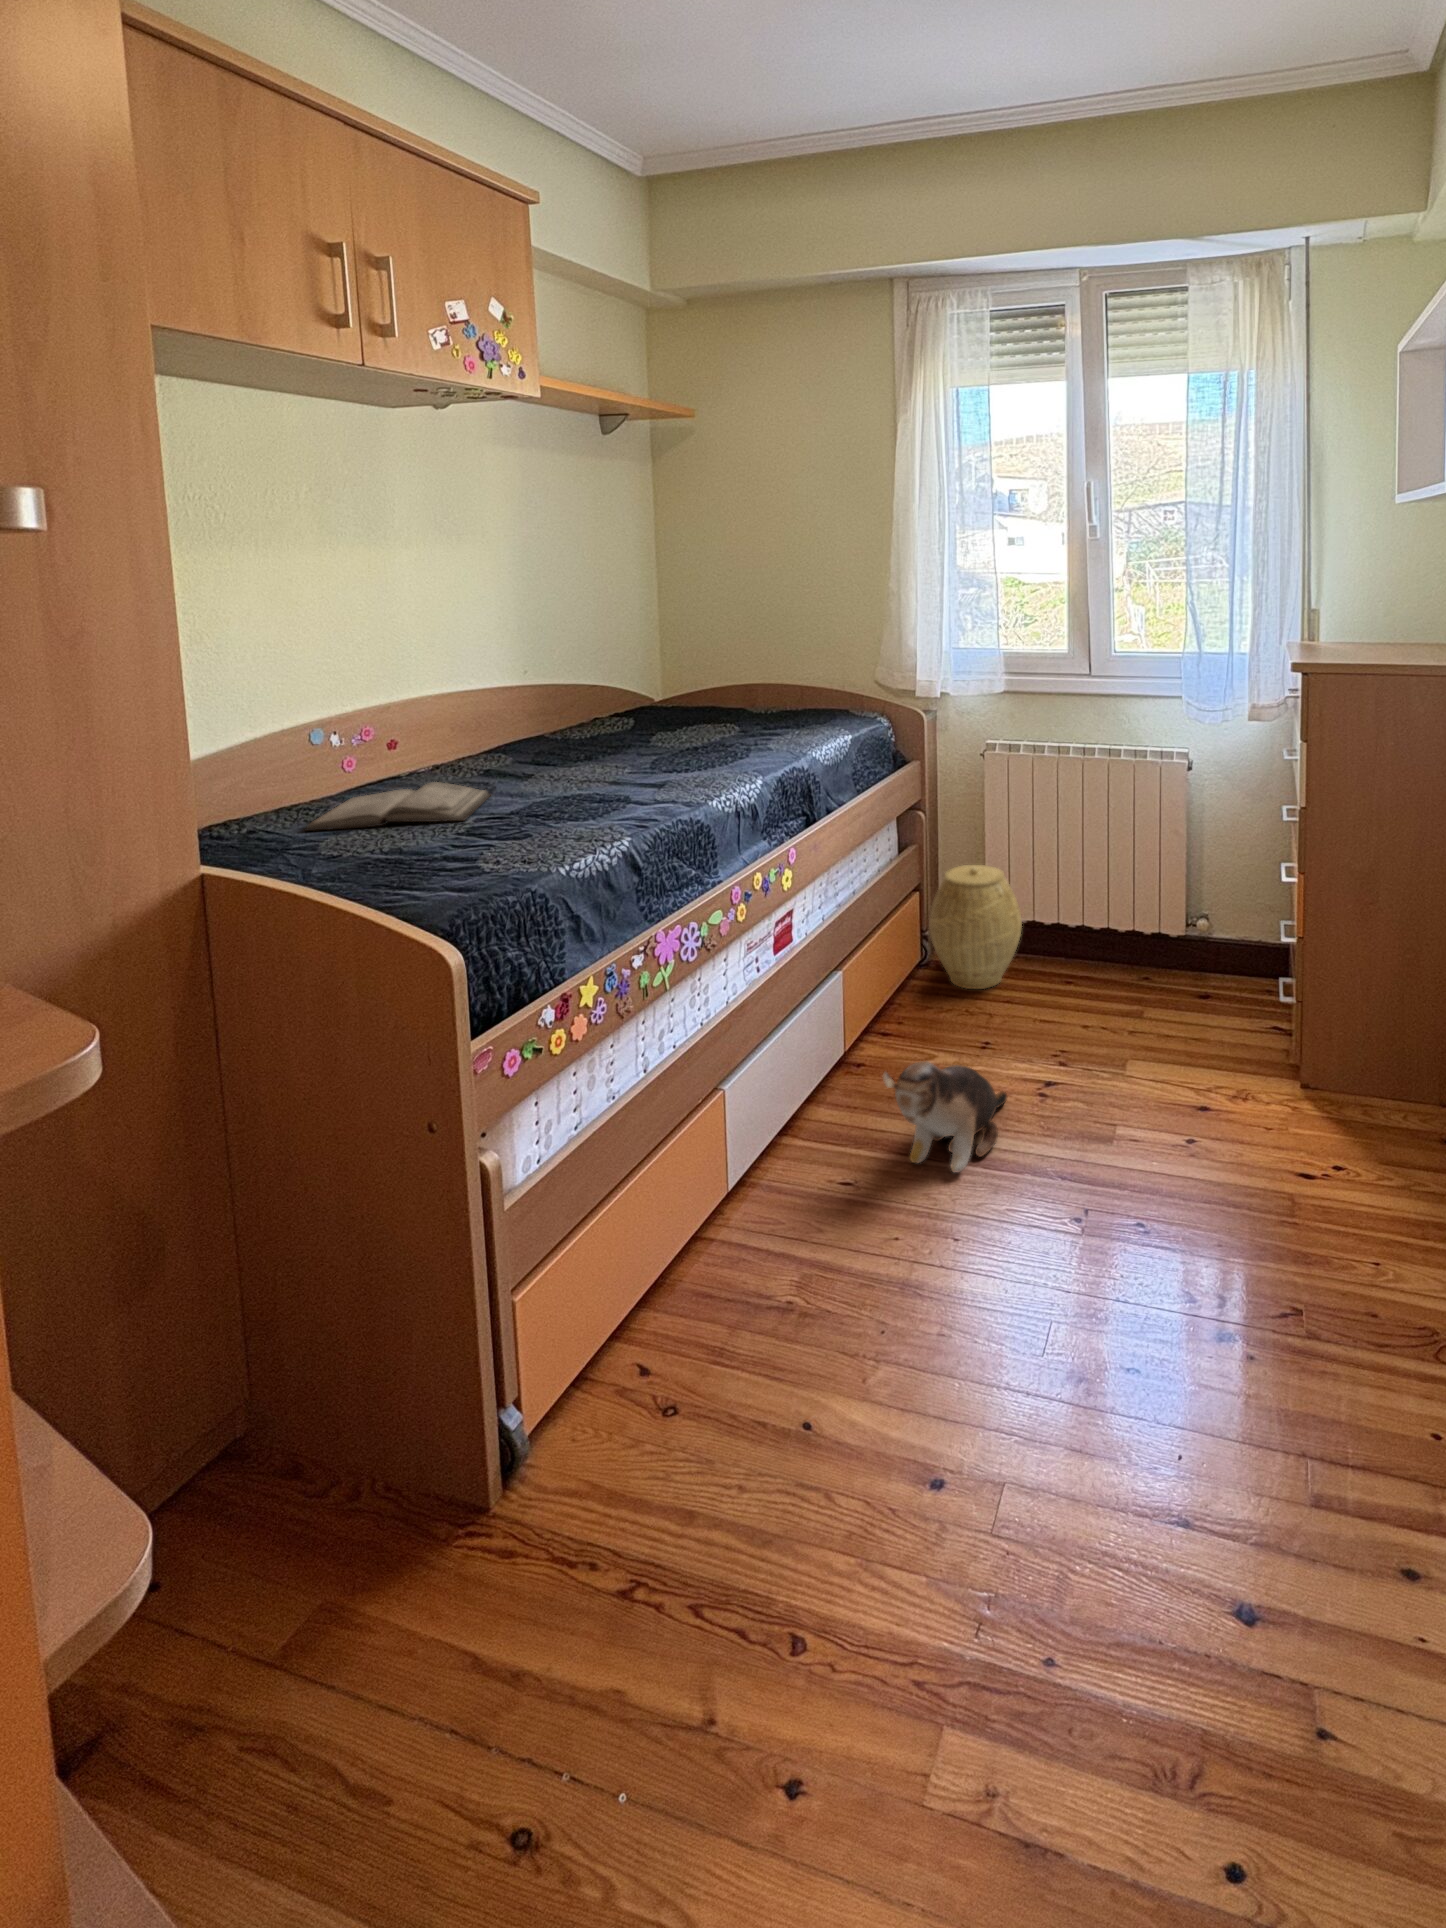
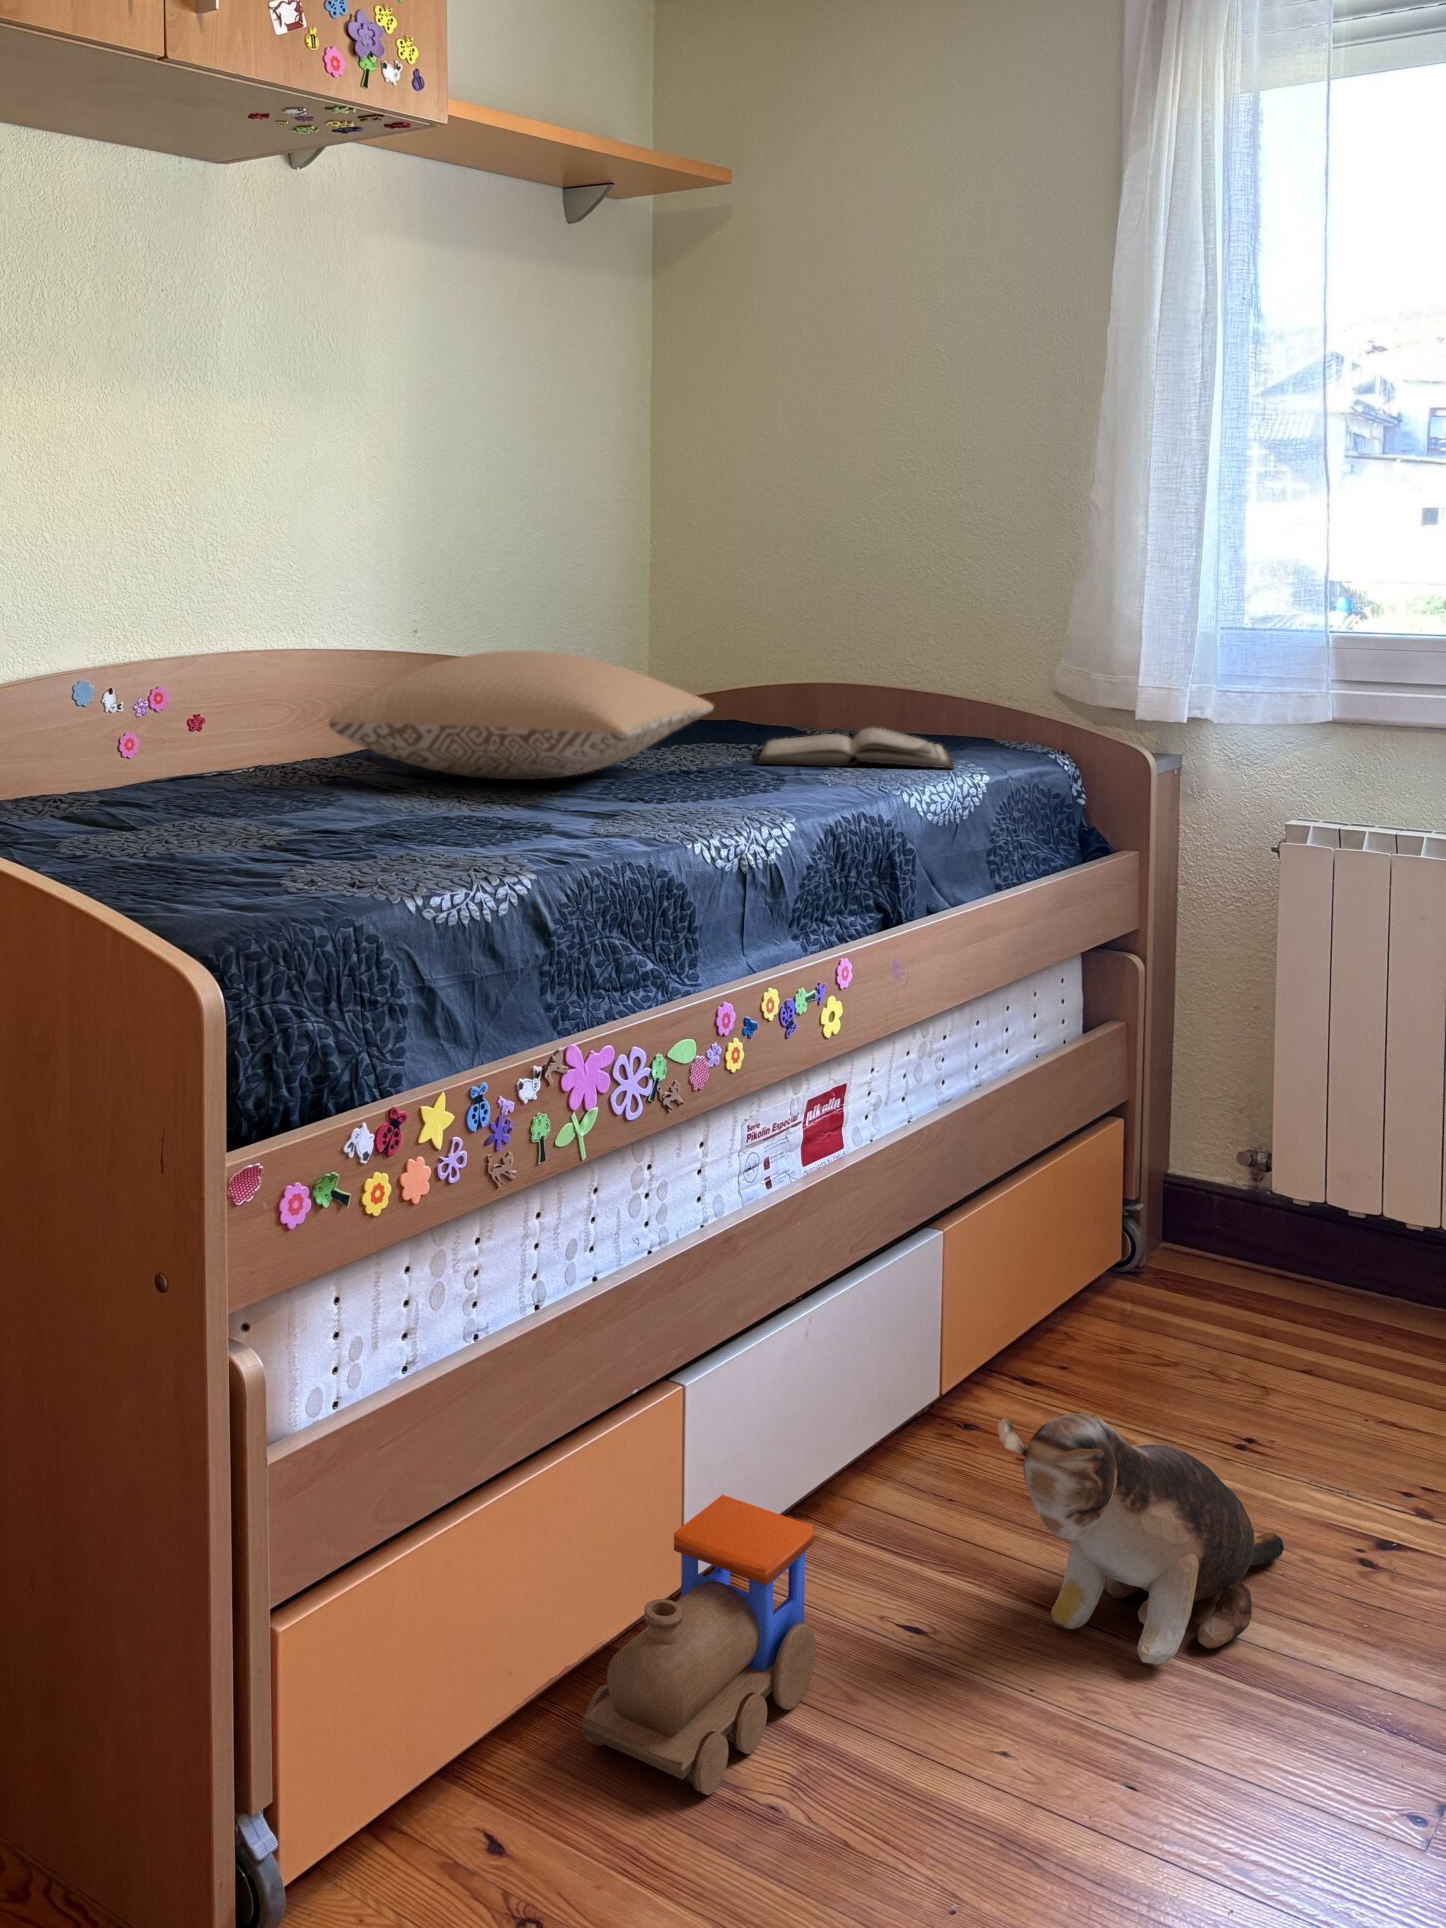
pillow: none [487,691,709,765] -> present [329,651,714,780]
diary: present [305,782,491,831] -> present [757,728,954,769]
woven basket: present [929,865,1022,989] -> none [1142,1074,1351,1337]
toy train: none [685,1142,801,1306] -> present [583,1495,816,1795]

